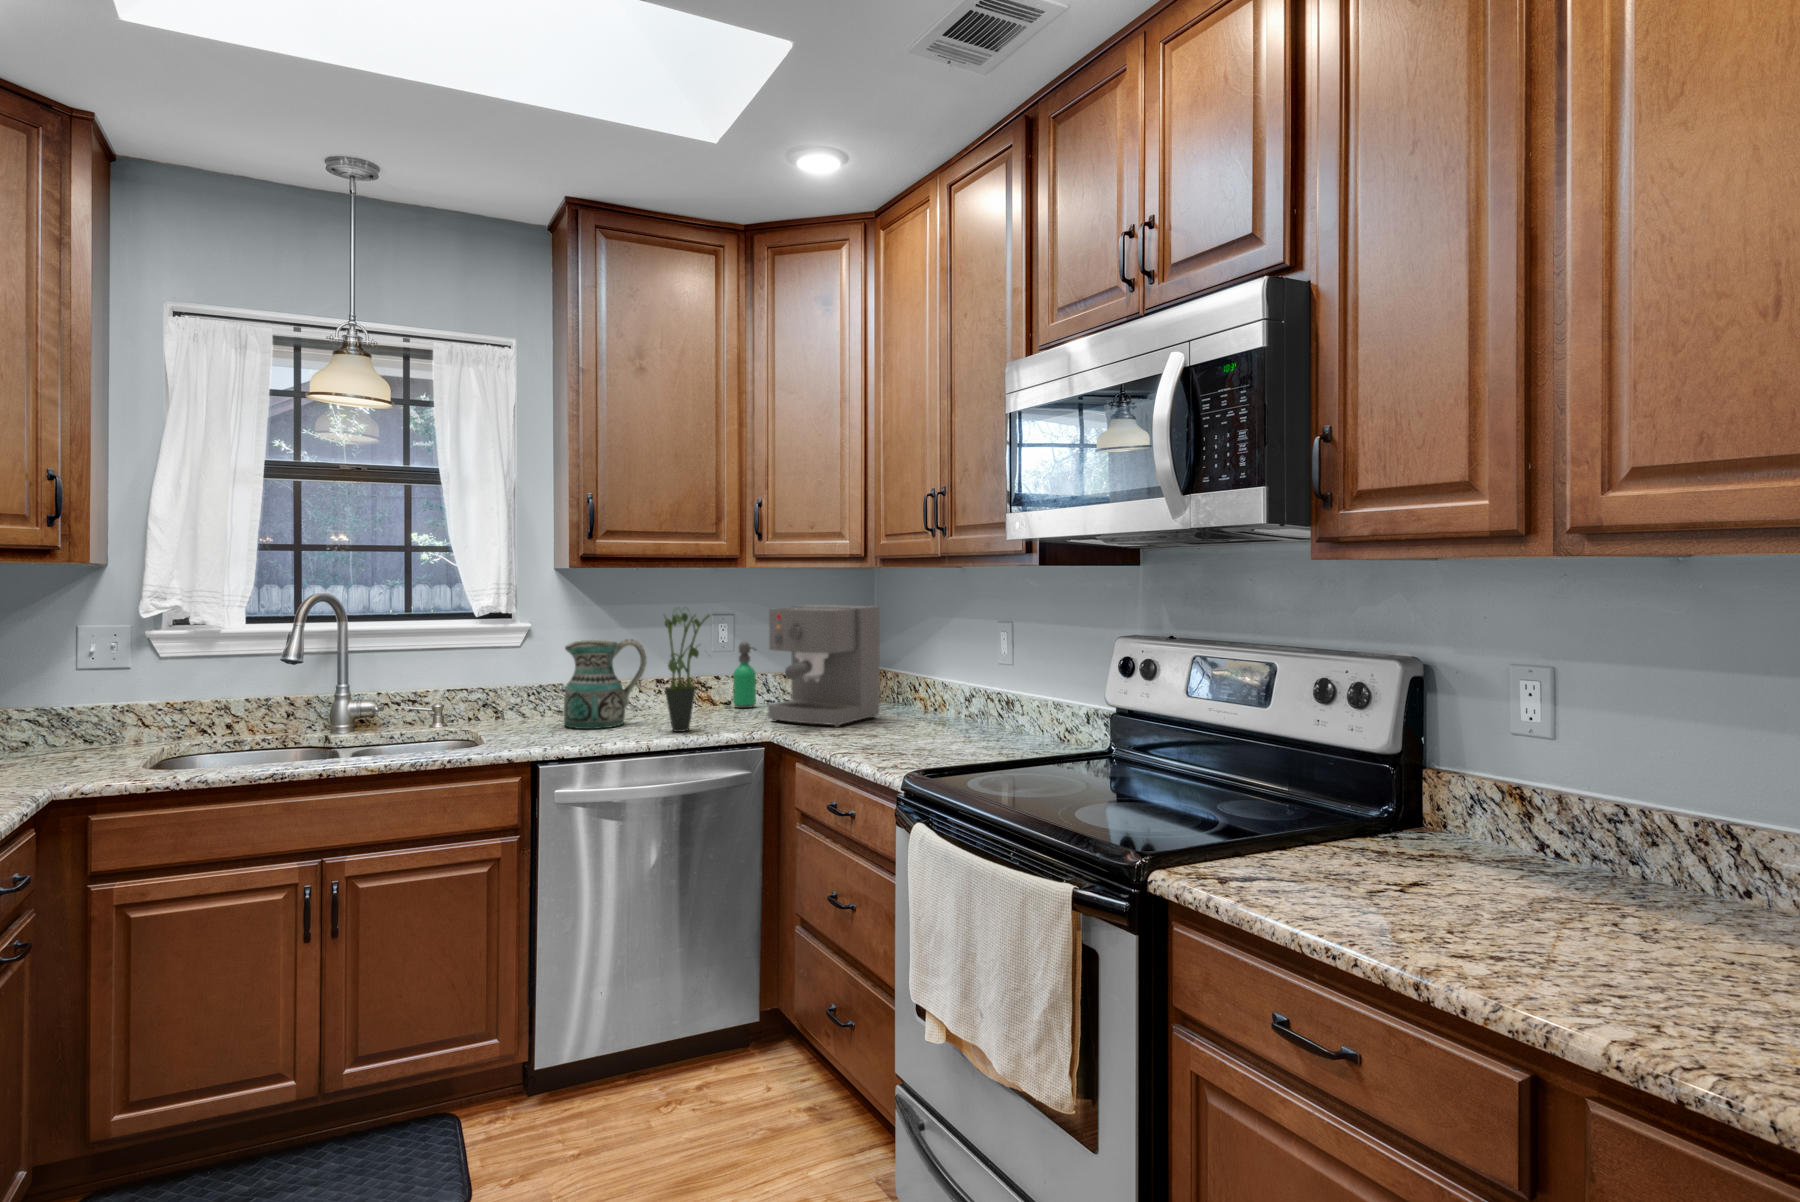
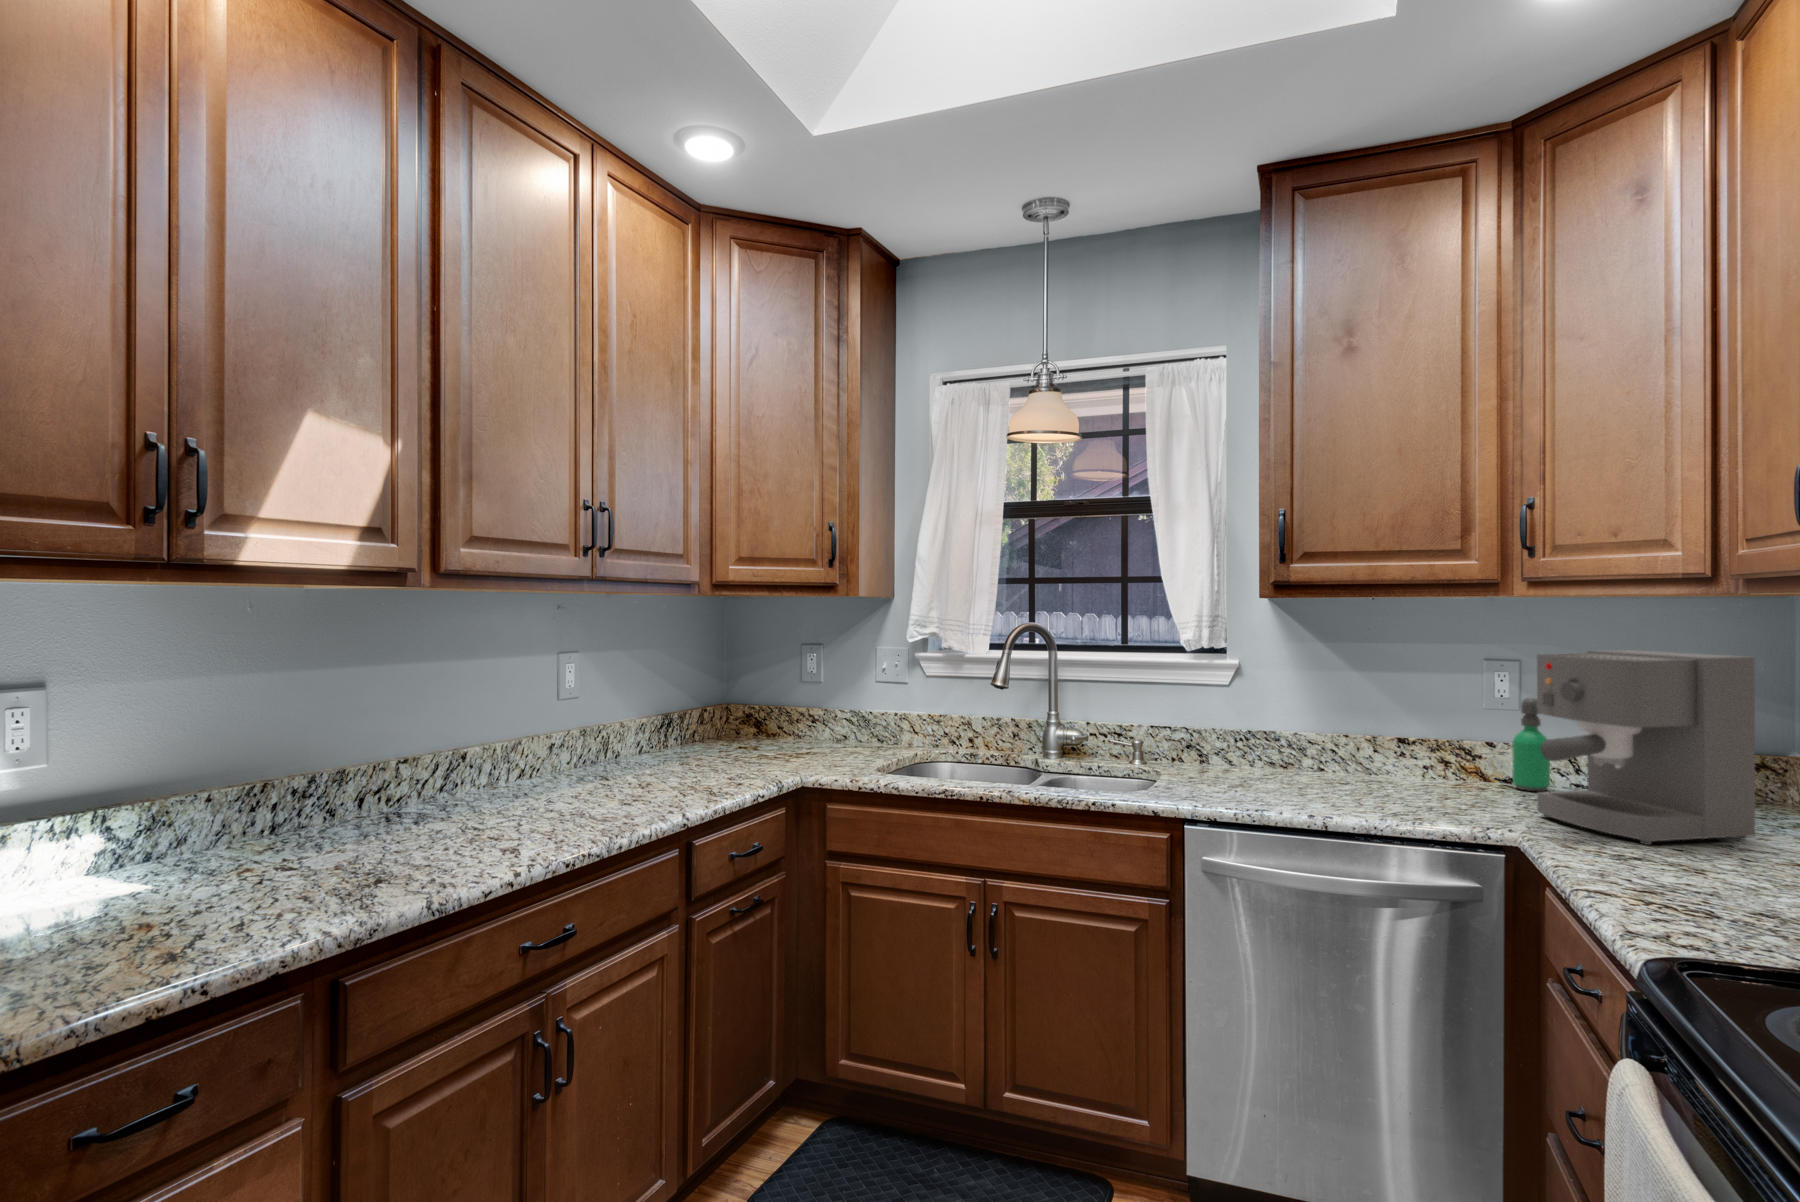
potted plant: present [664,608,710,732] -> none [1364,647,1442,812]
ceramic pitcher: present [564,639,647,729] -> none [1256,683,1360,791]

